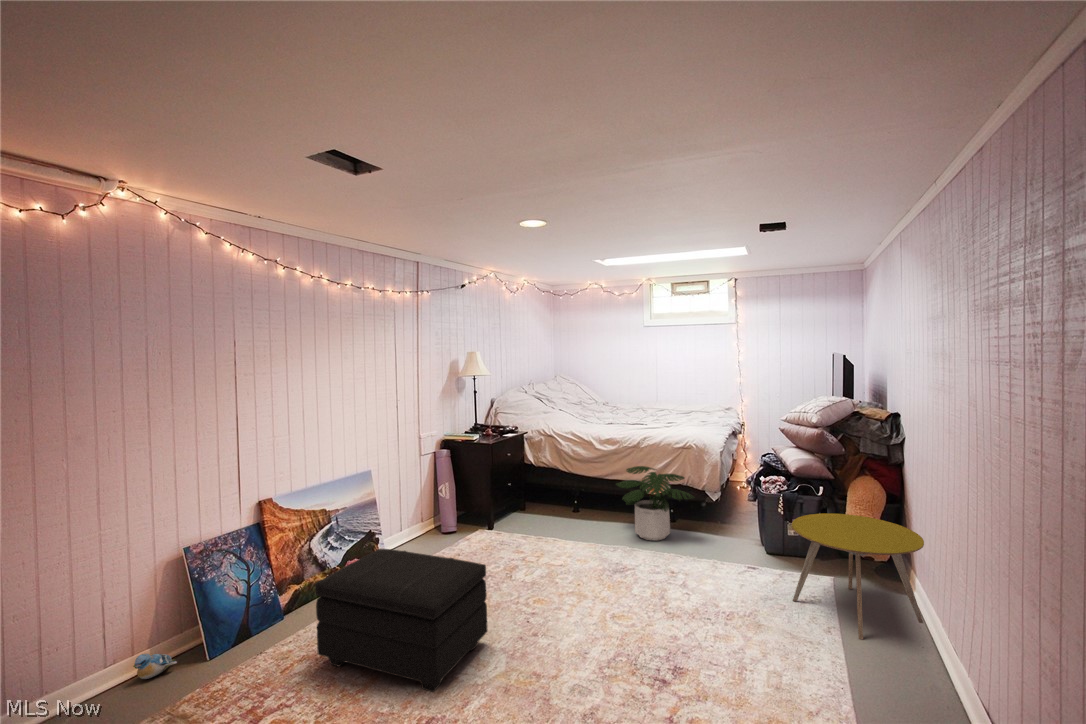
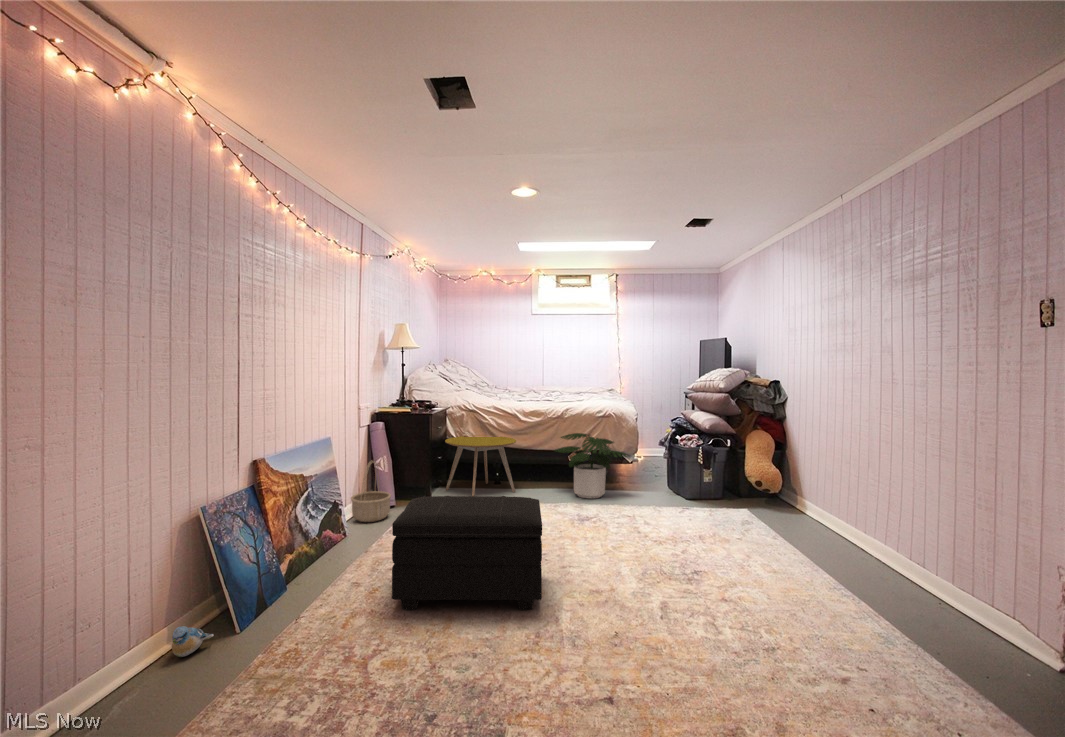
basket: none [402,489,441,547] -> present [351,461,391,522]
side table: present [792,513,924,640] -> present [445,436,516,496]

